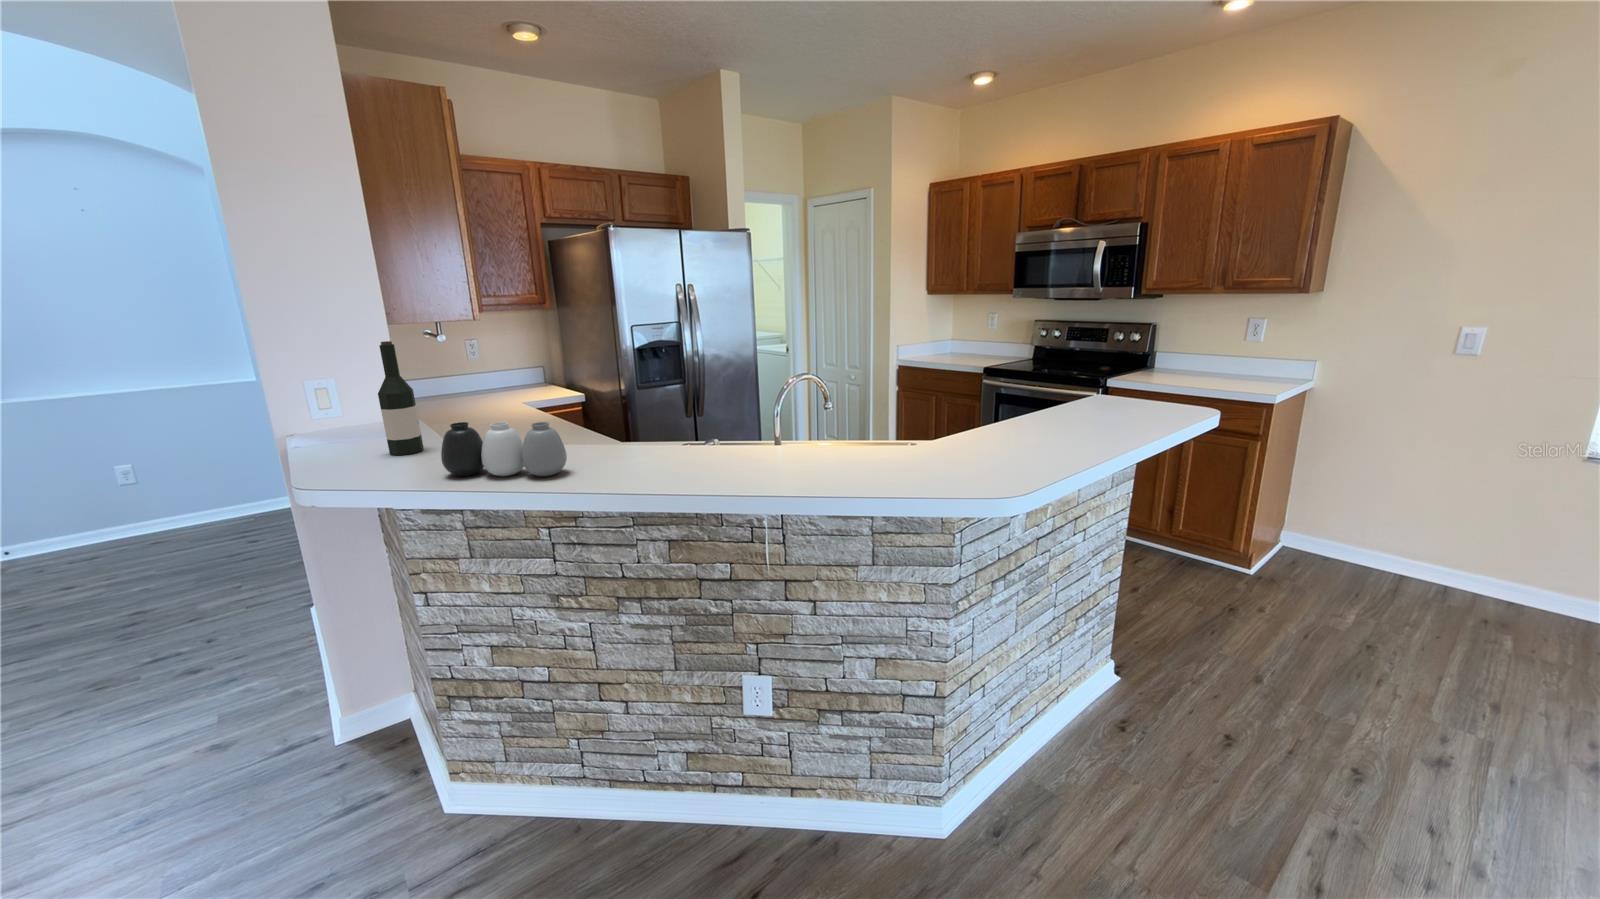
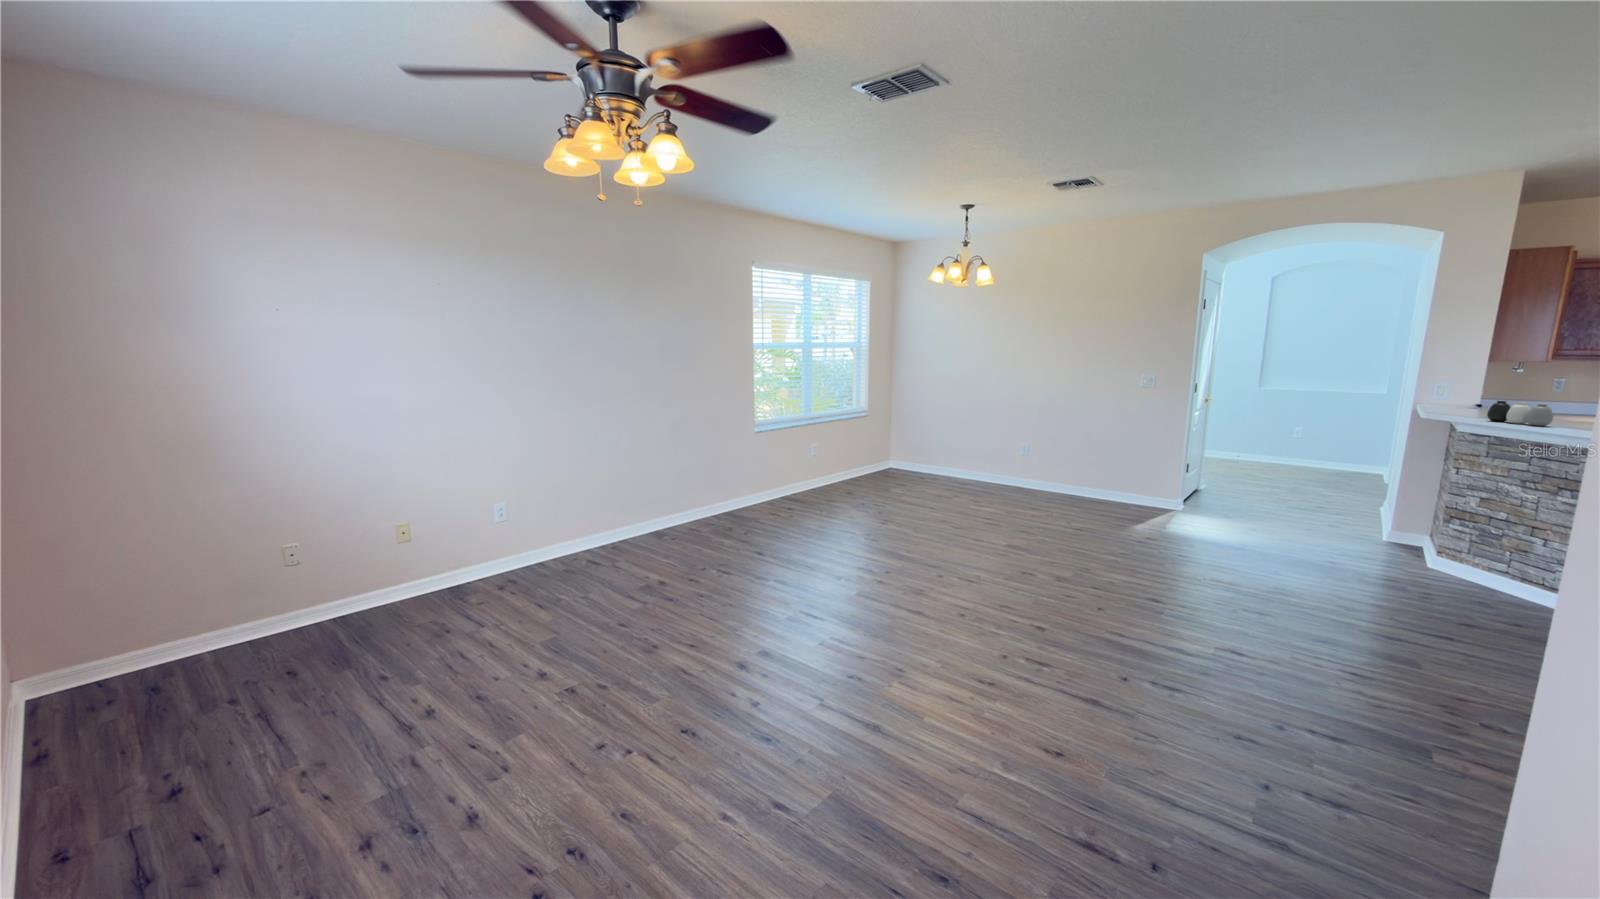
wine bottle: present [378,341,424,455] -> none [1466,369,1490,416]

